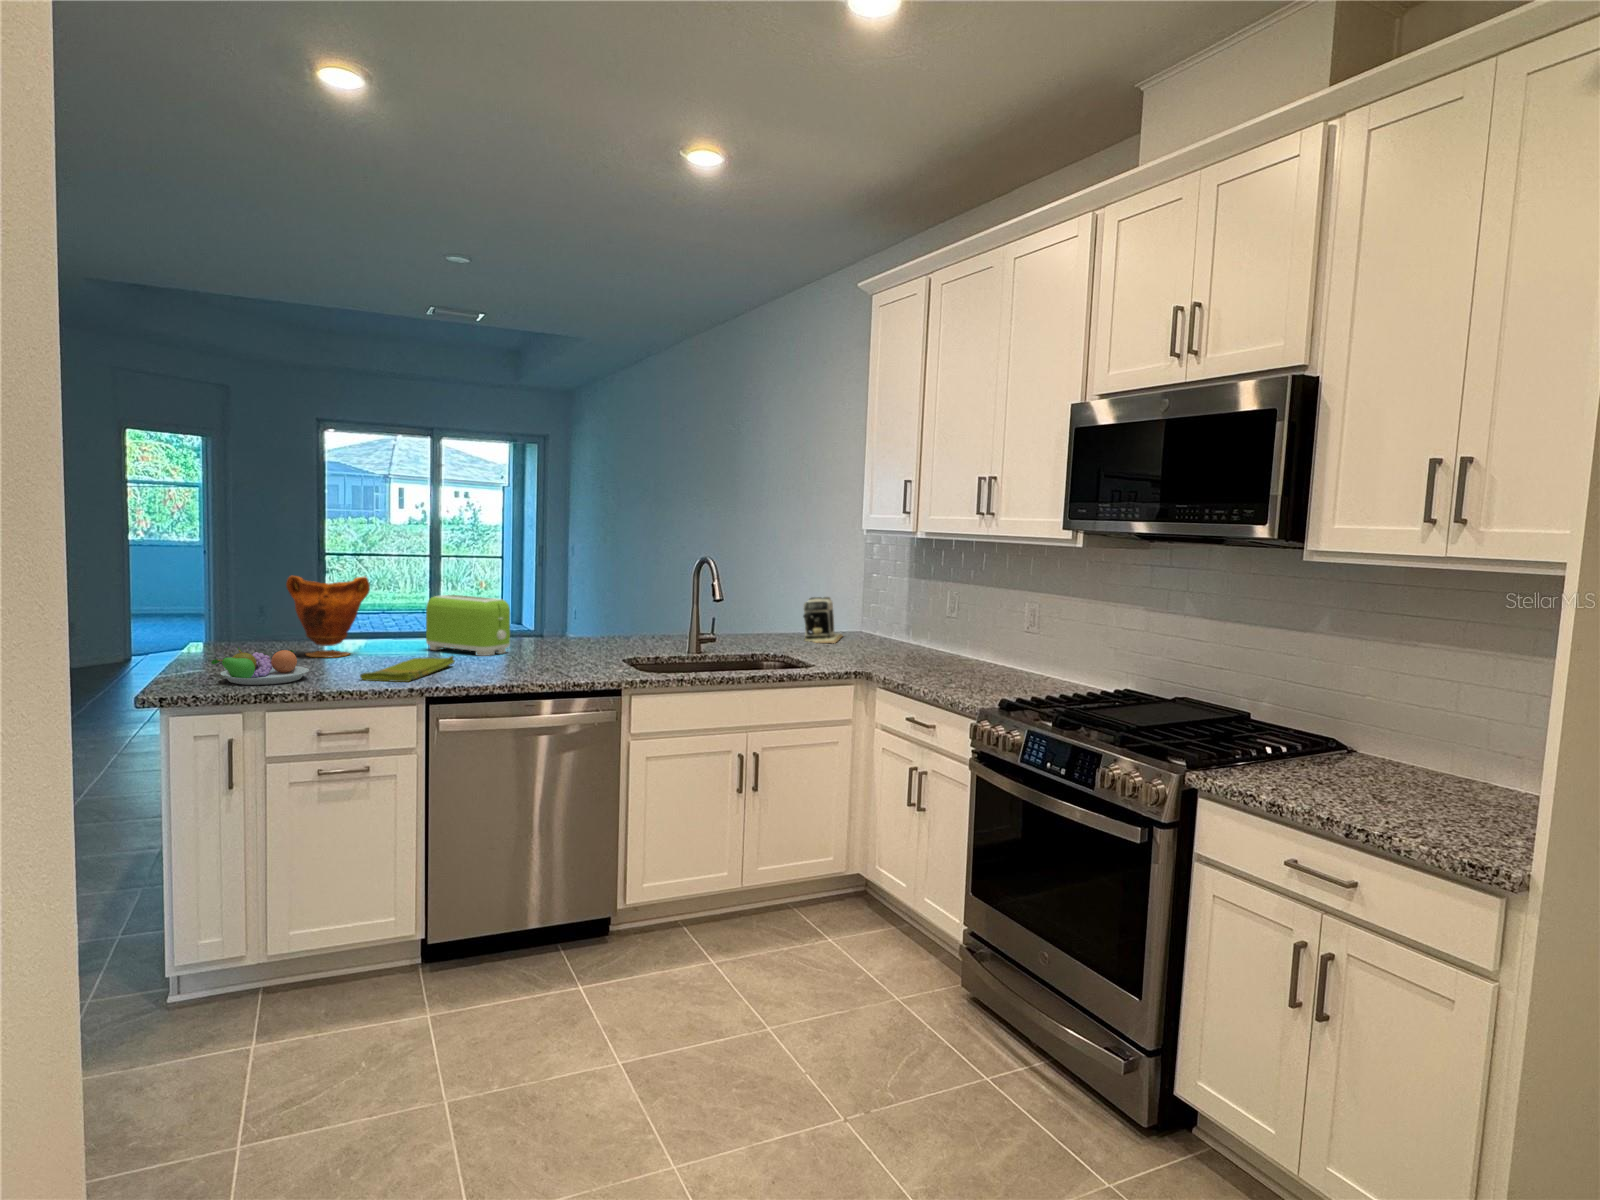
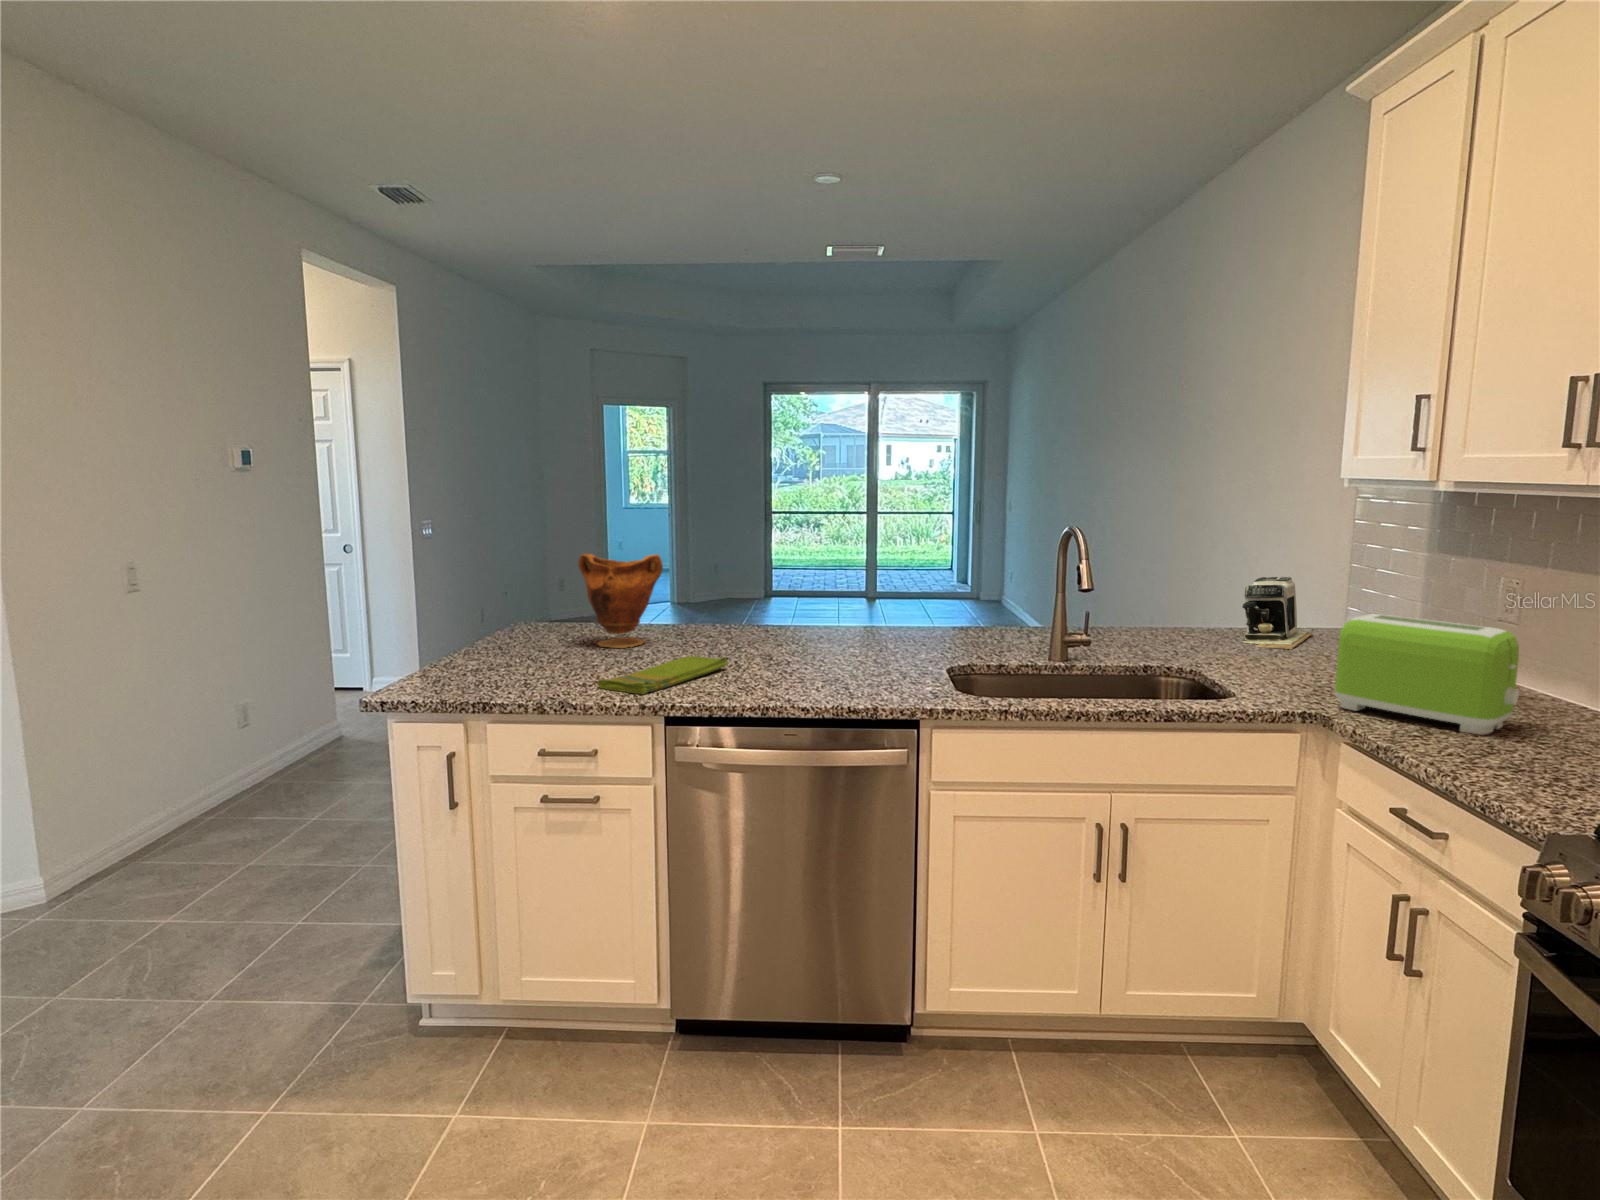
toaster: present [426,595,510,656] -> present [1335,614,1519,734]
fruit bowl: present [211,647,309,685] -> none [447,642,553,689]

